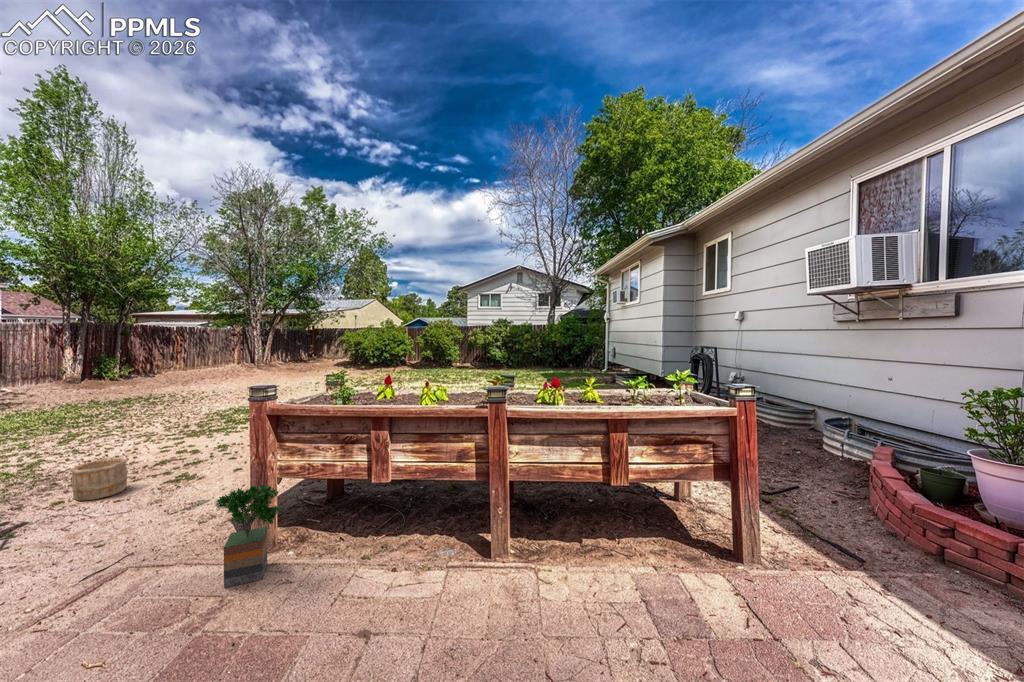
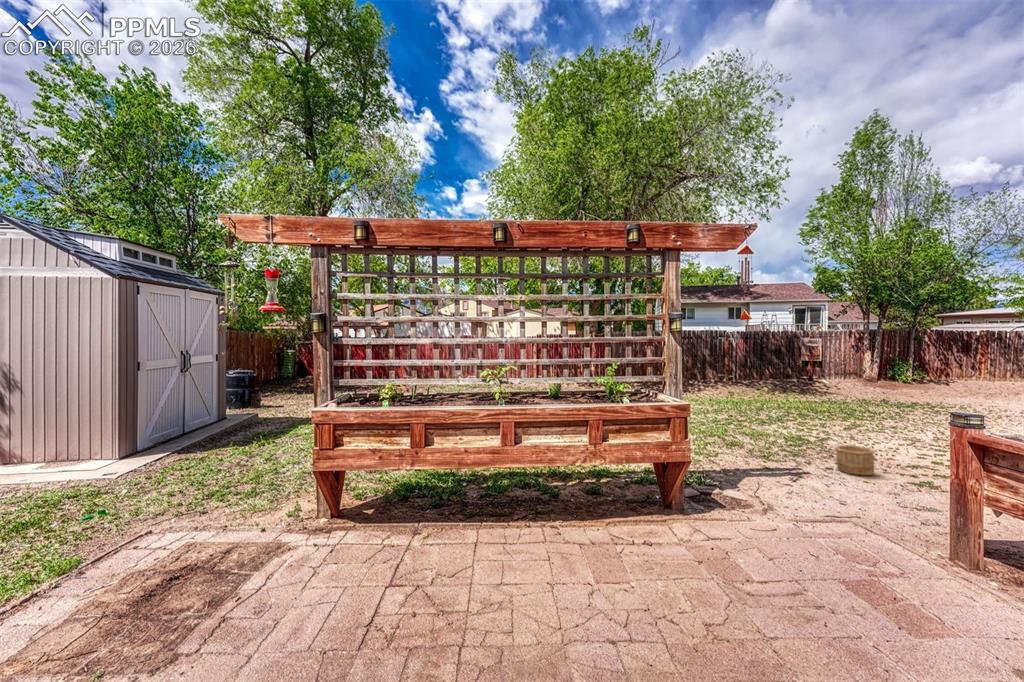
potted tree: present [215,484,281,588] -> none [901,494,973,585]

